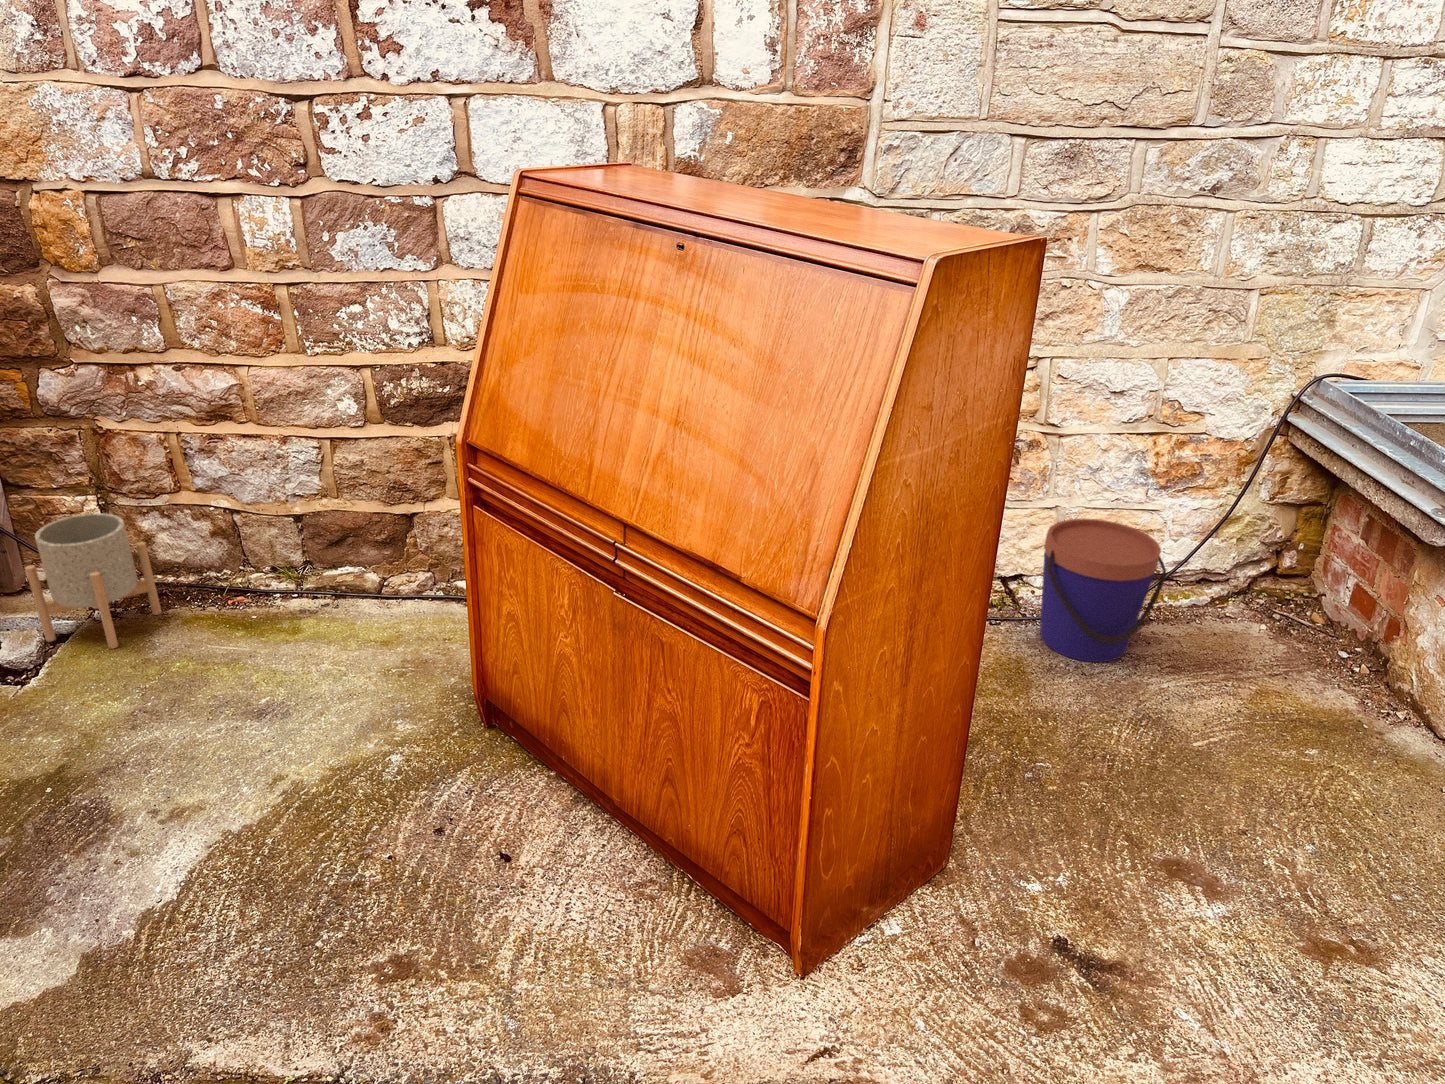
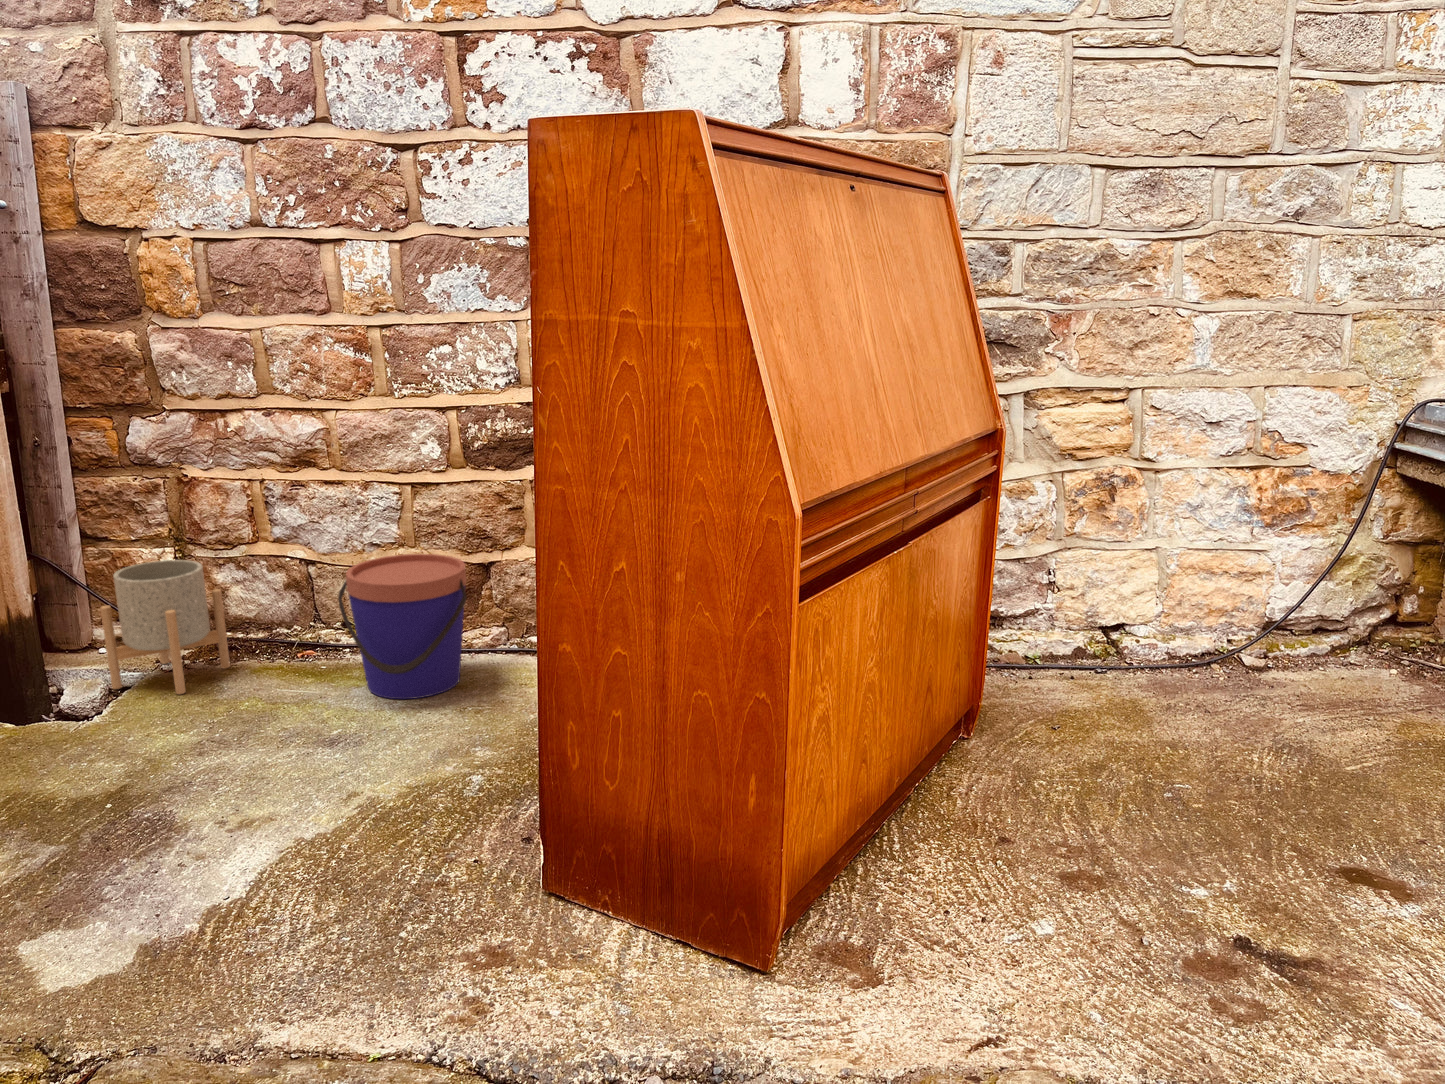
bucket: present [1040,519,1166,662] -> present [338,554,466,699]

